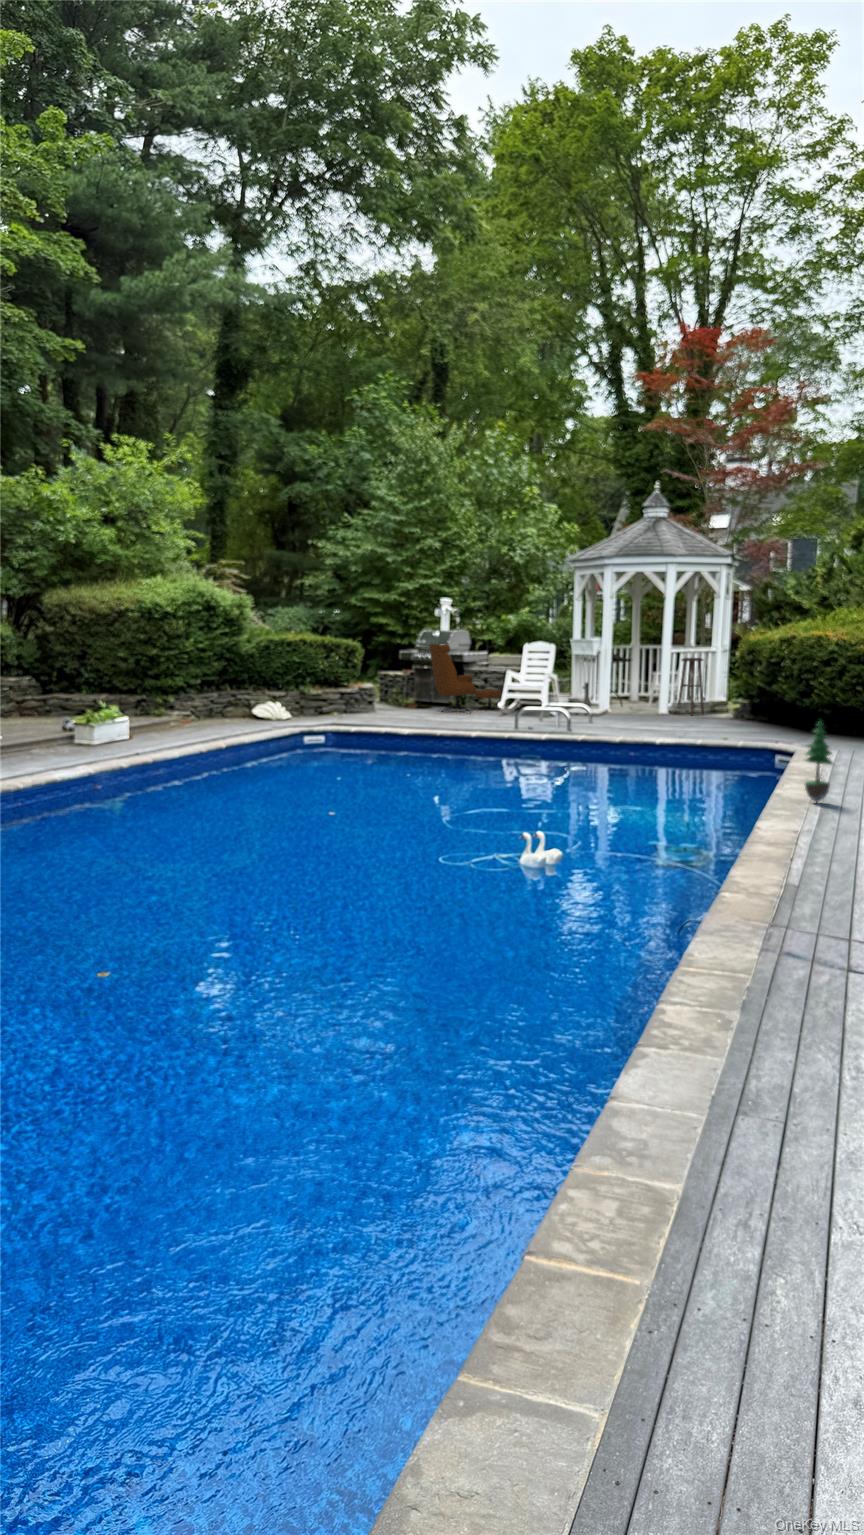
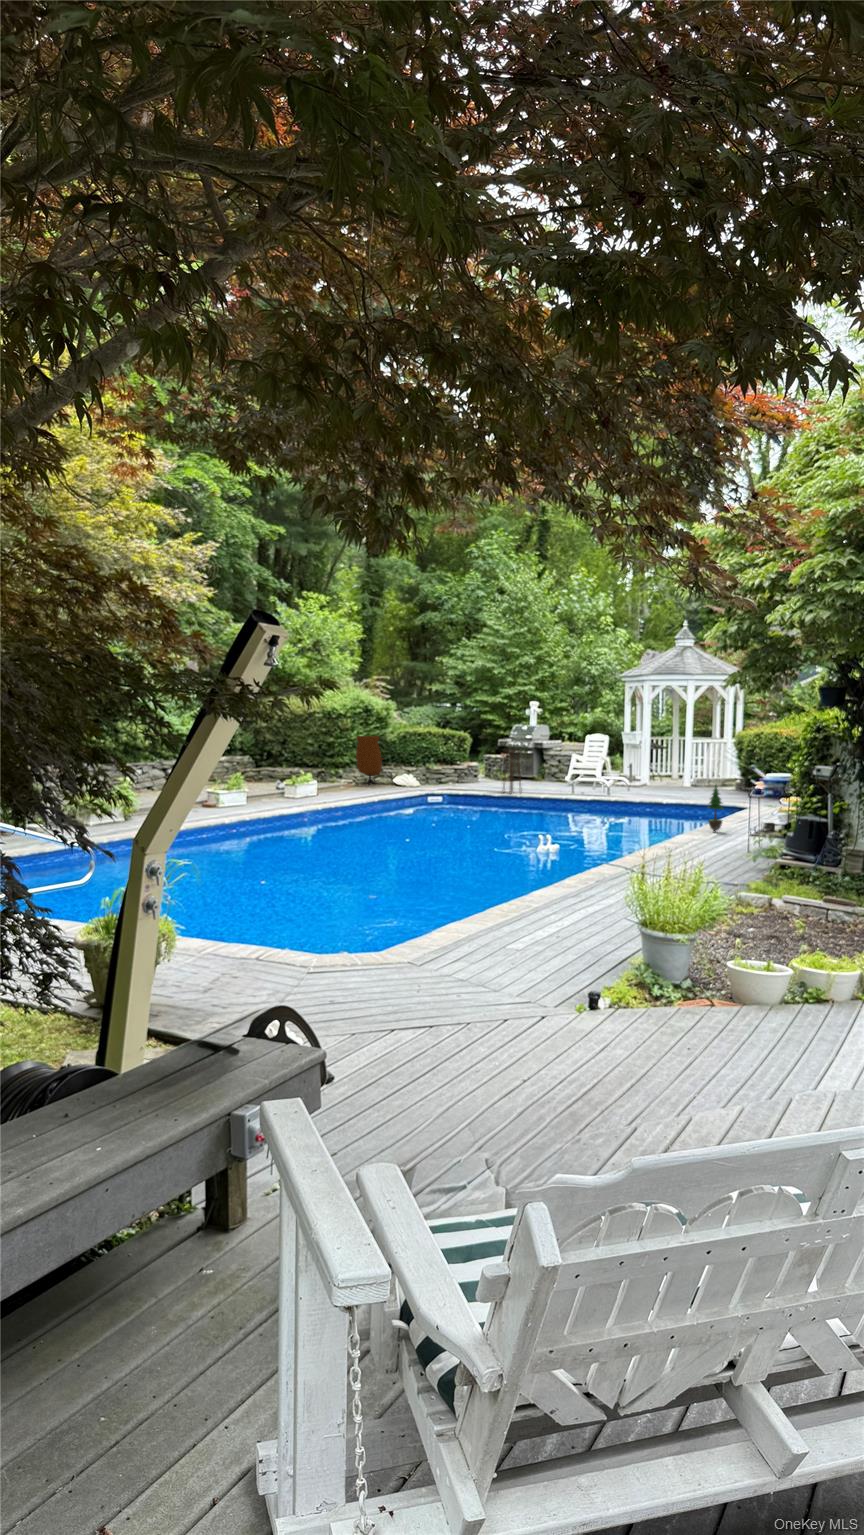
lounge chair: present [429,644,501,712] -> present [356,736,383,785]
stool: present [677,658,704,715] -> present [505,749,520,794]

